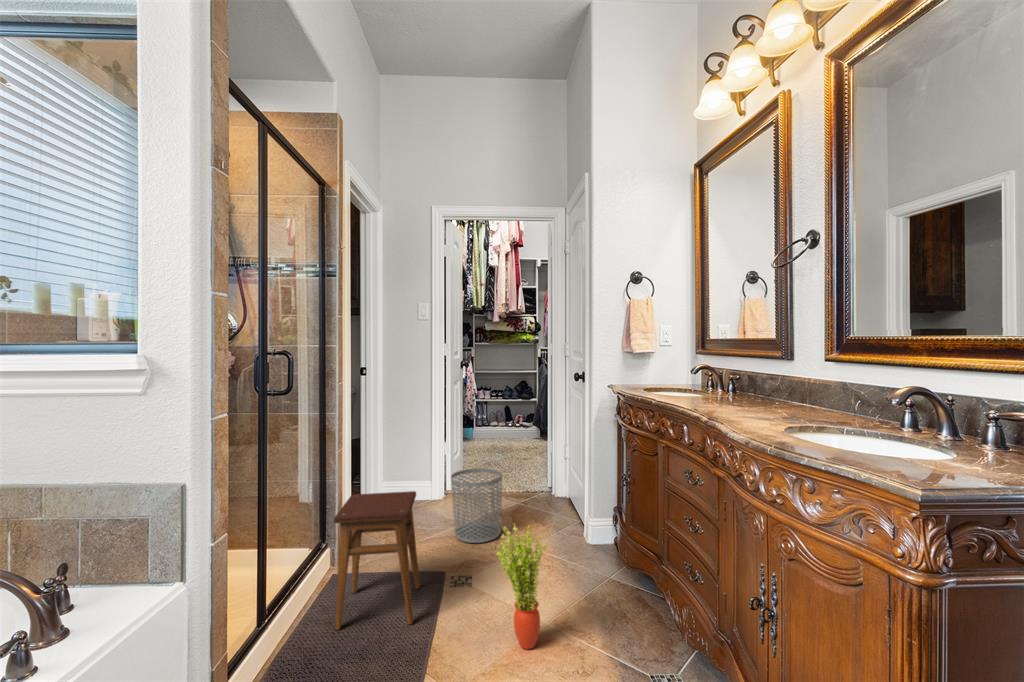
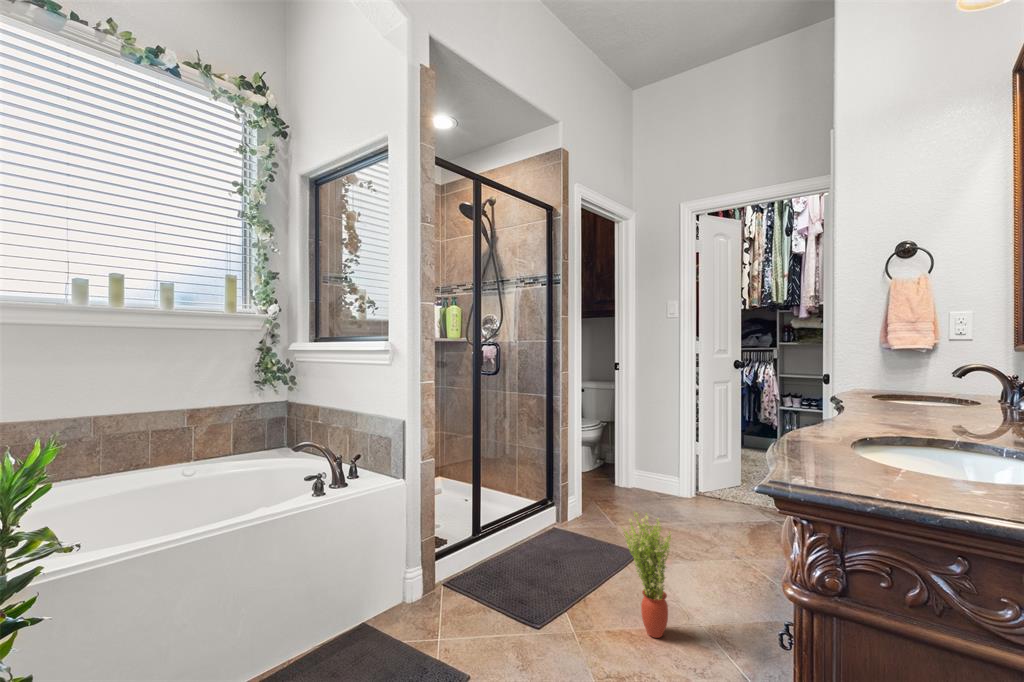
waste bin: present [451,468,502,543] -> none [669,468,724,544]
stool: present [334,491,420,630] -> none [525,463,607,579]

